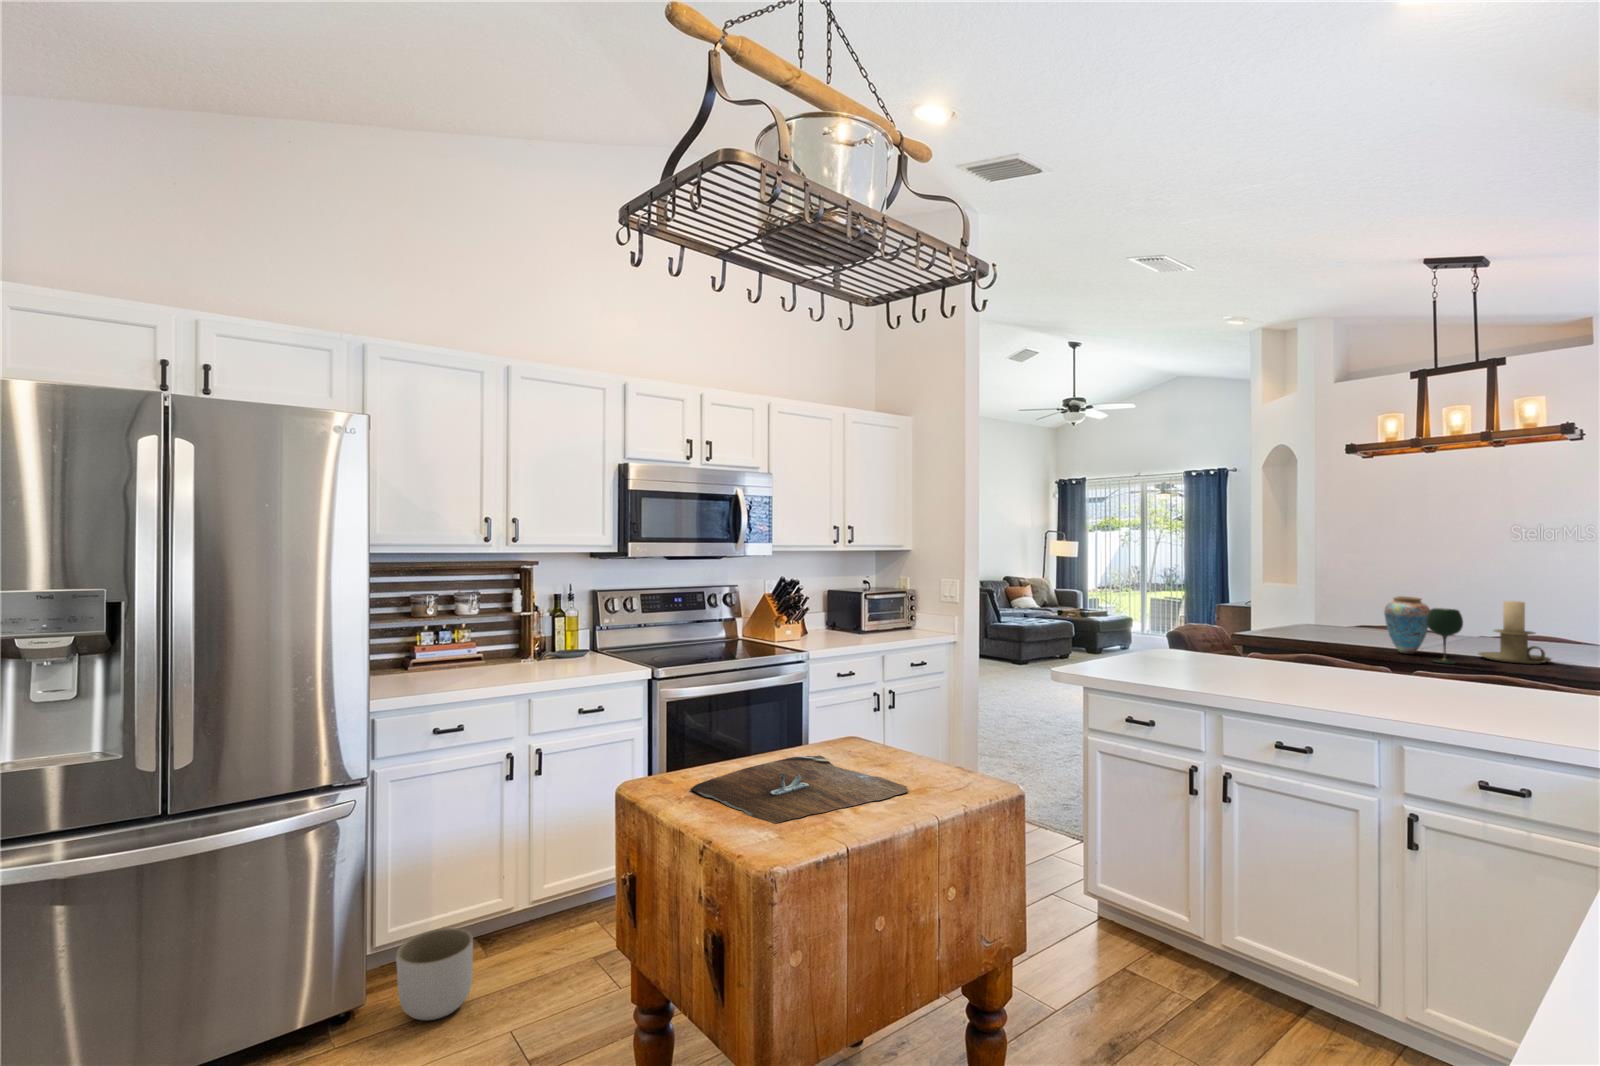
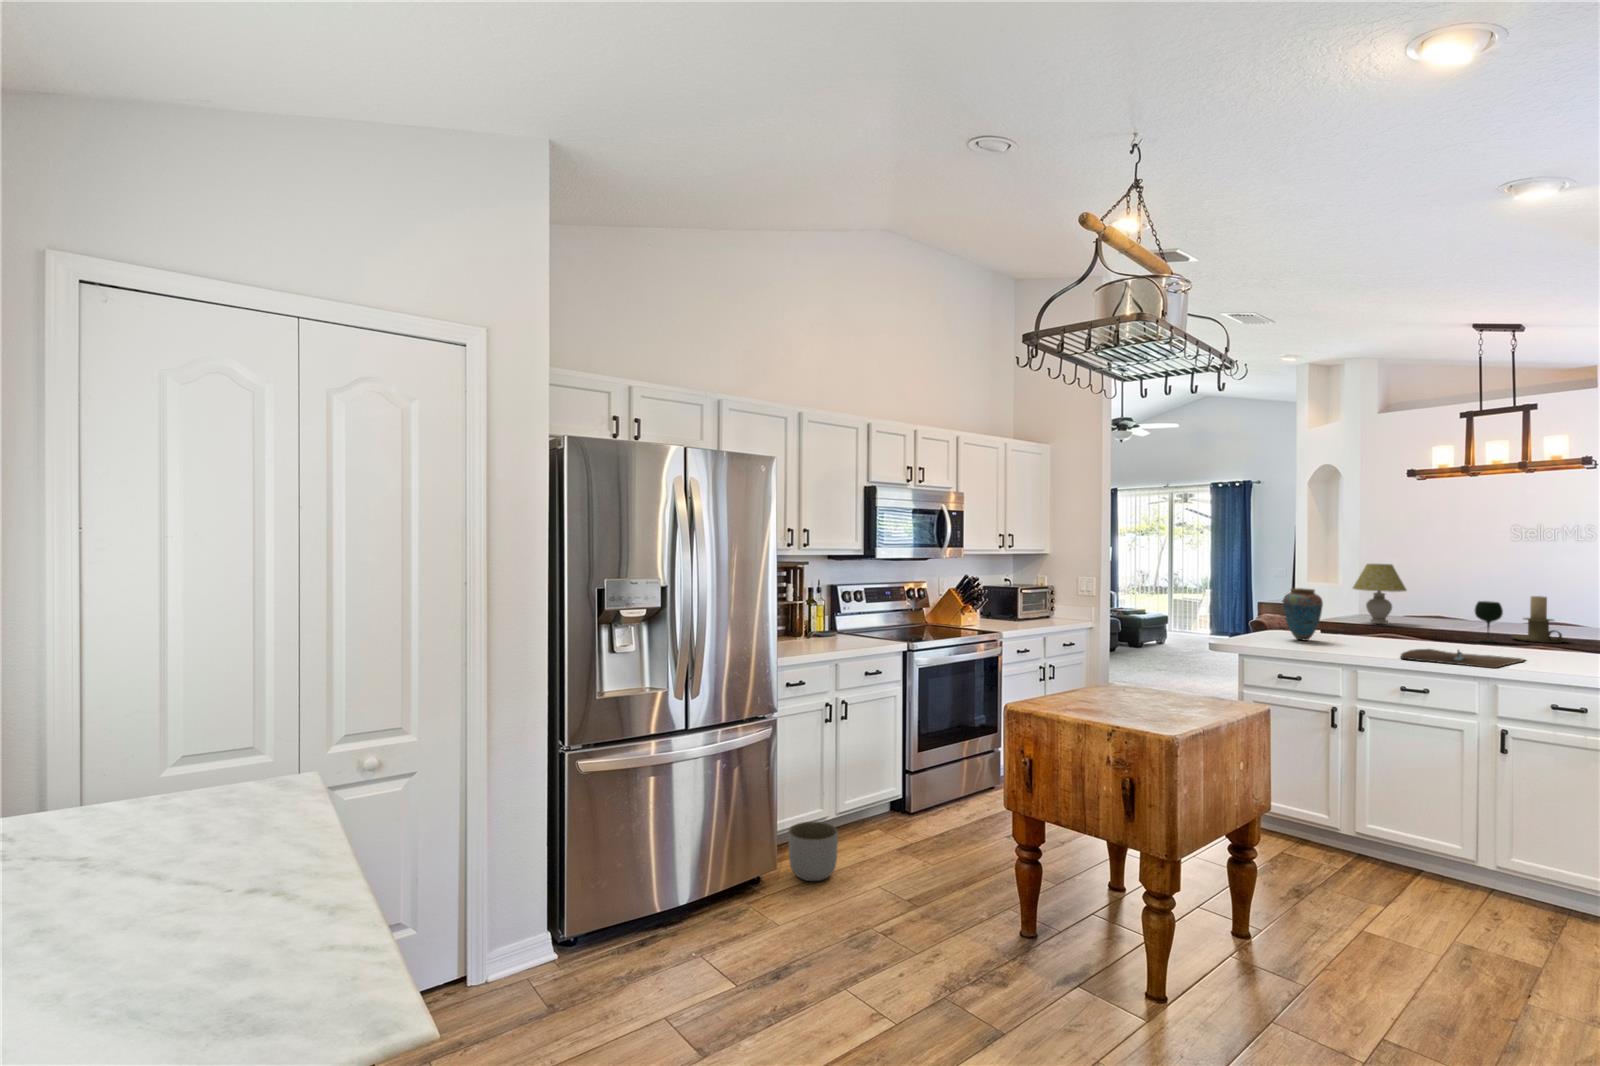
table lamp: none [1289,559,1356,635] -> present [1353,564,1407,624]
vase: present [1384,596,1430,654] -> present [1283,588,1323,641]
cutting board: present [691,755,908,824] -> present [1401,649,1524,668]

